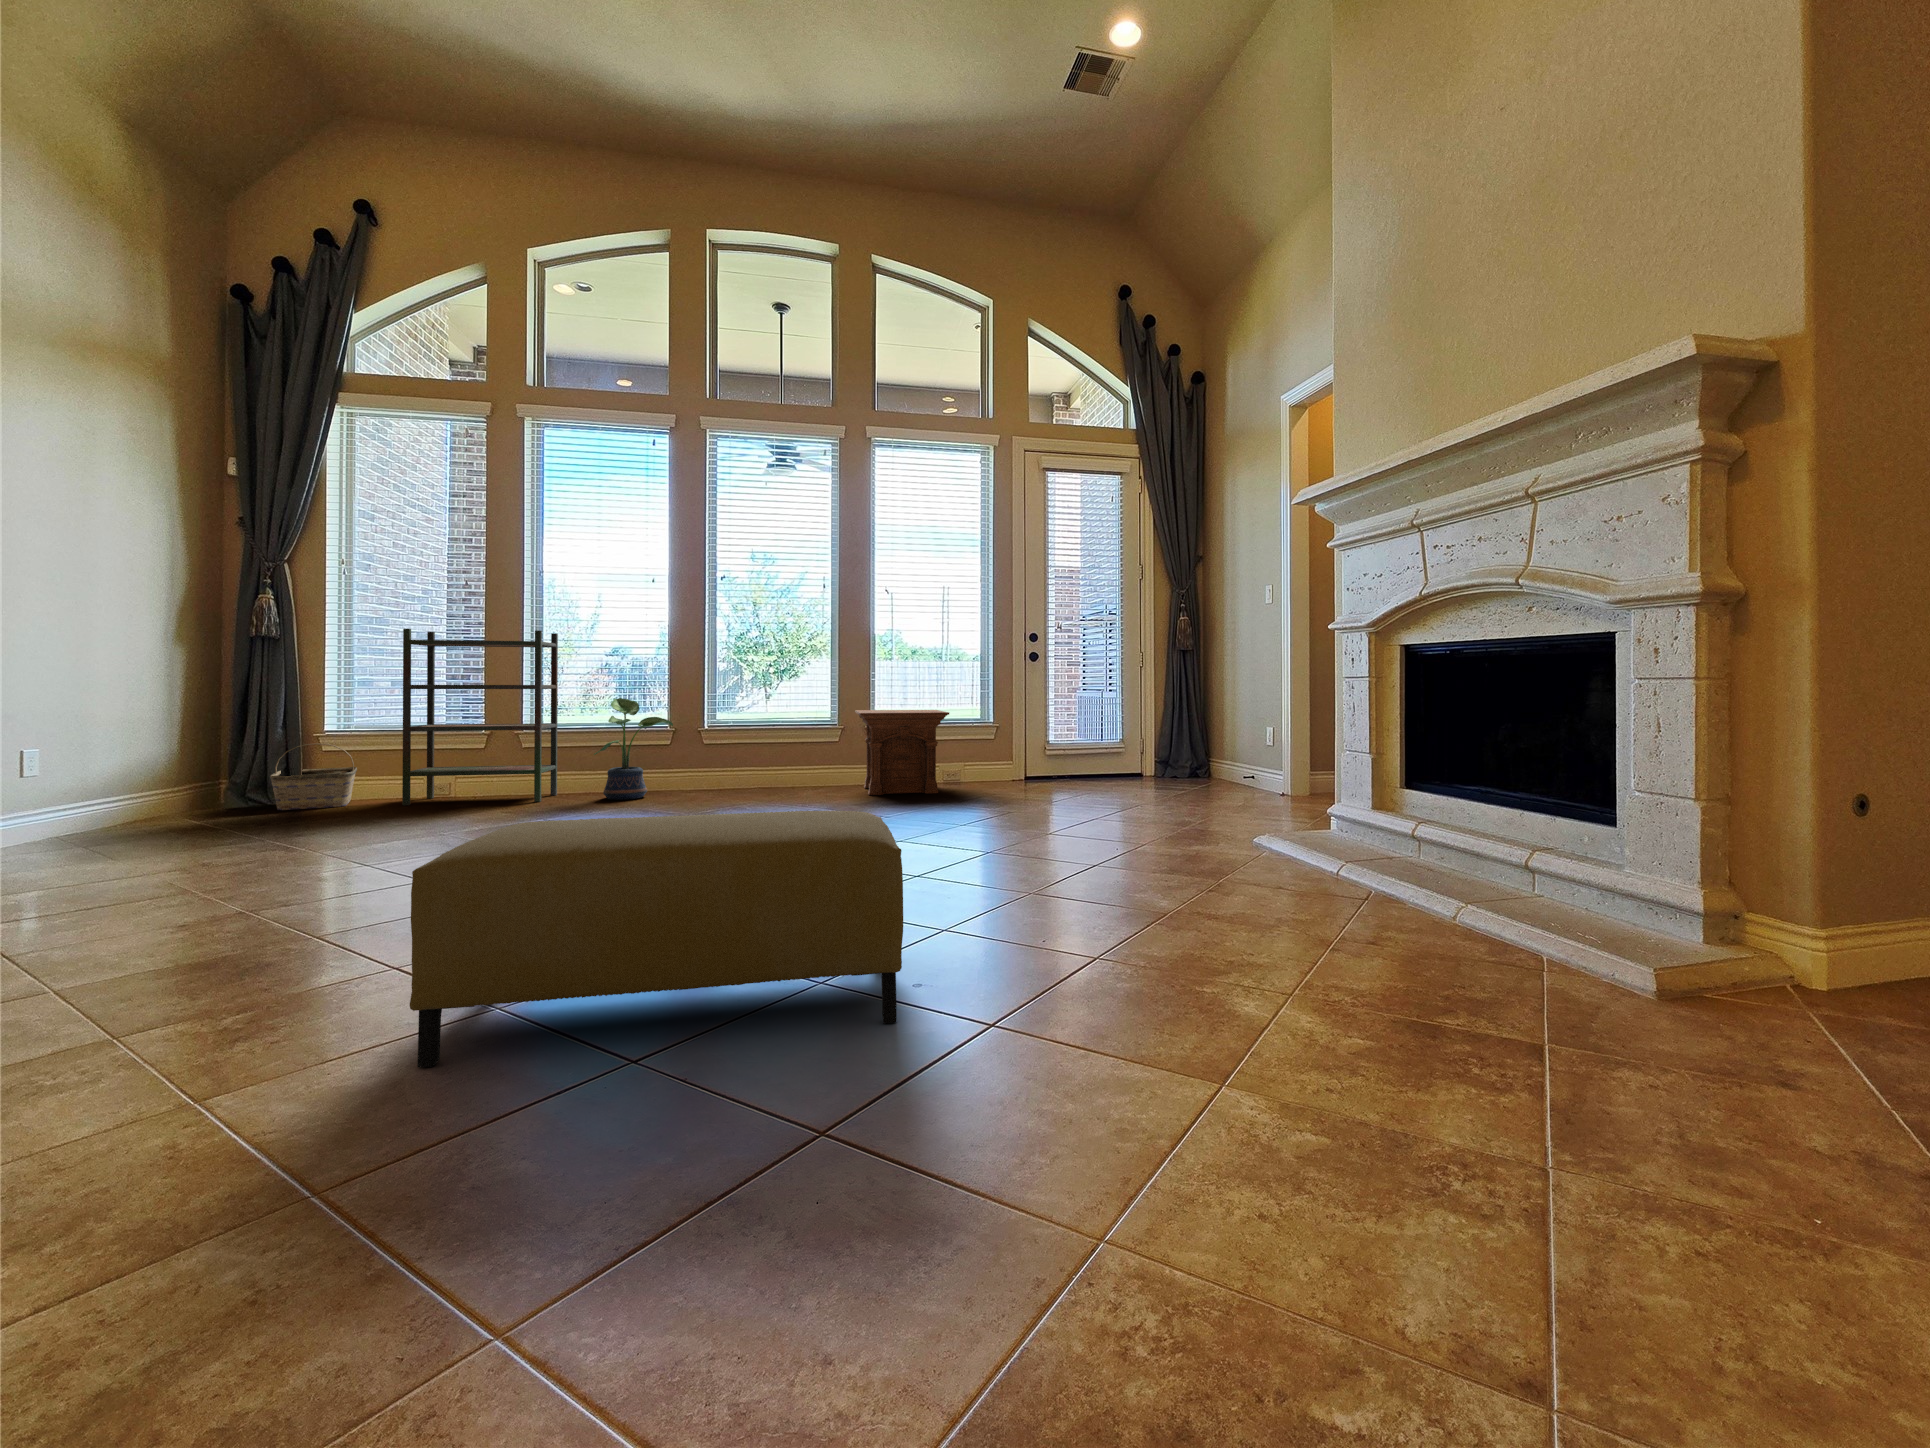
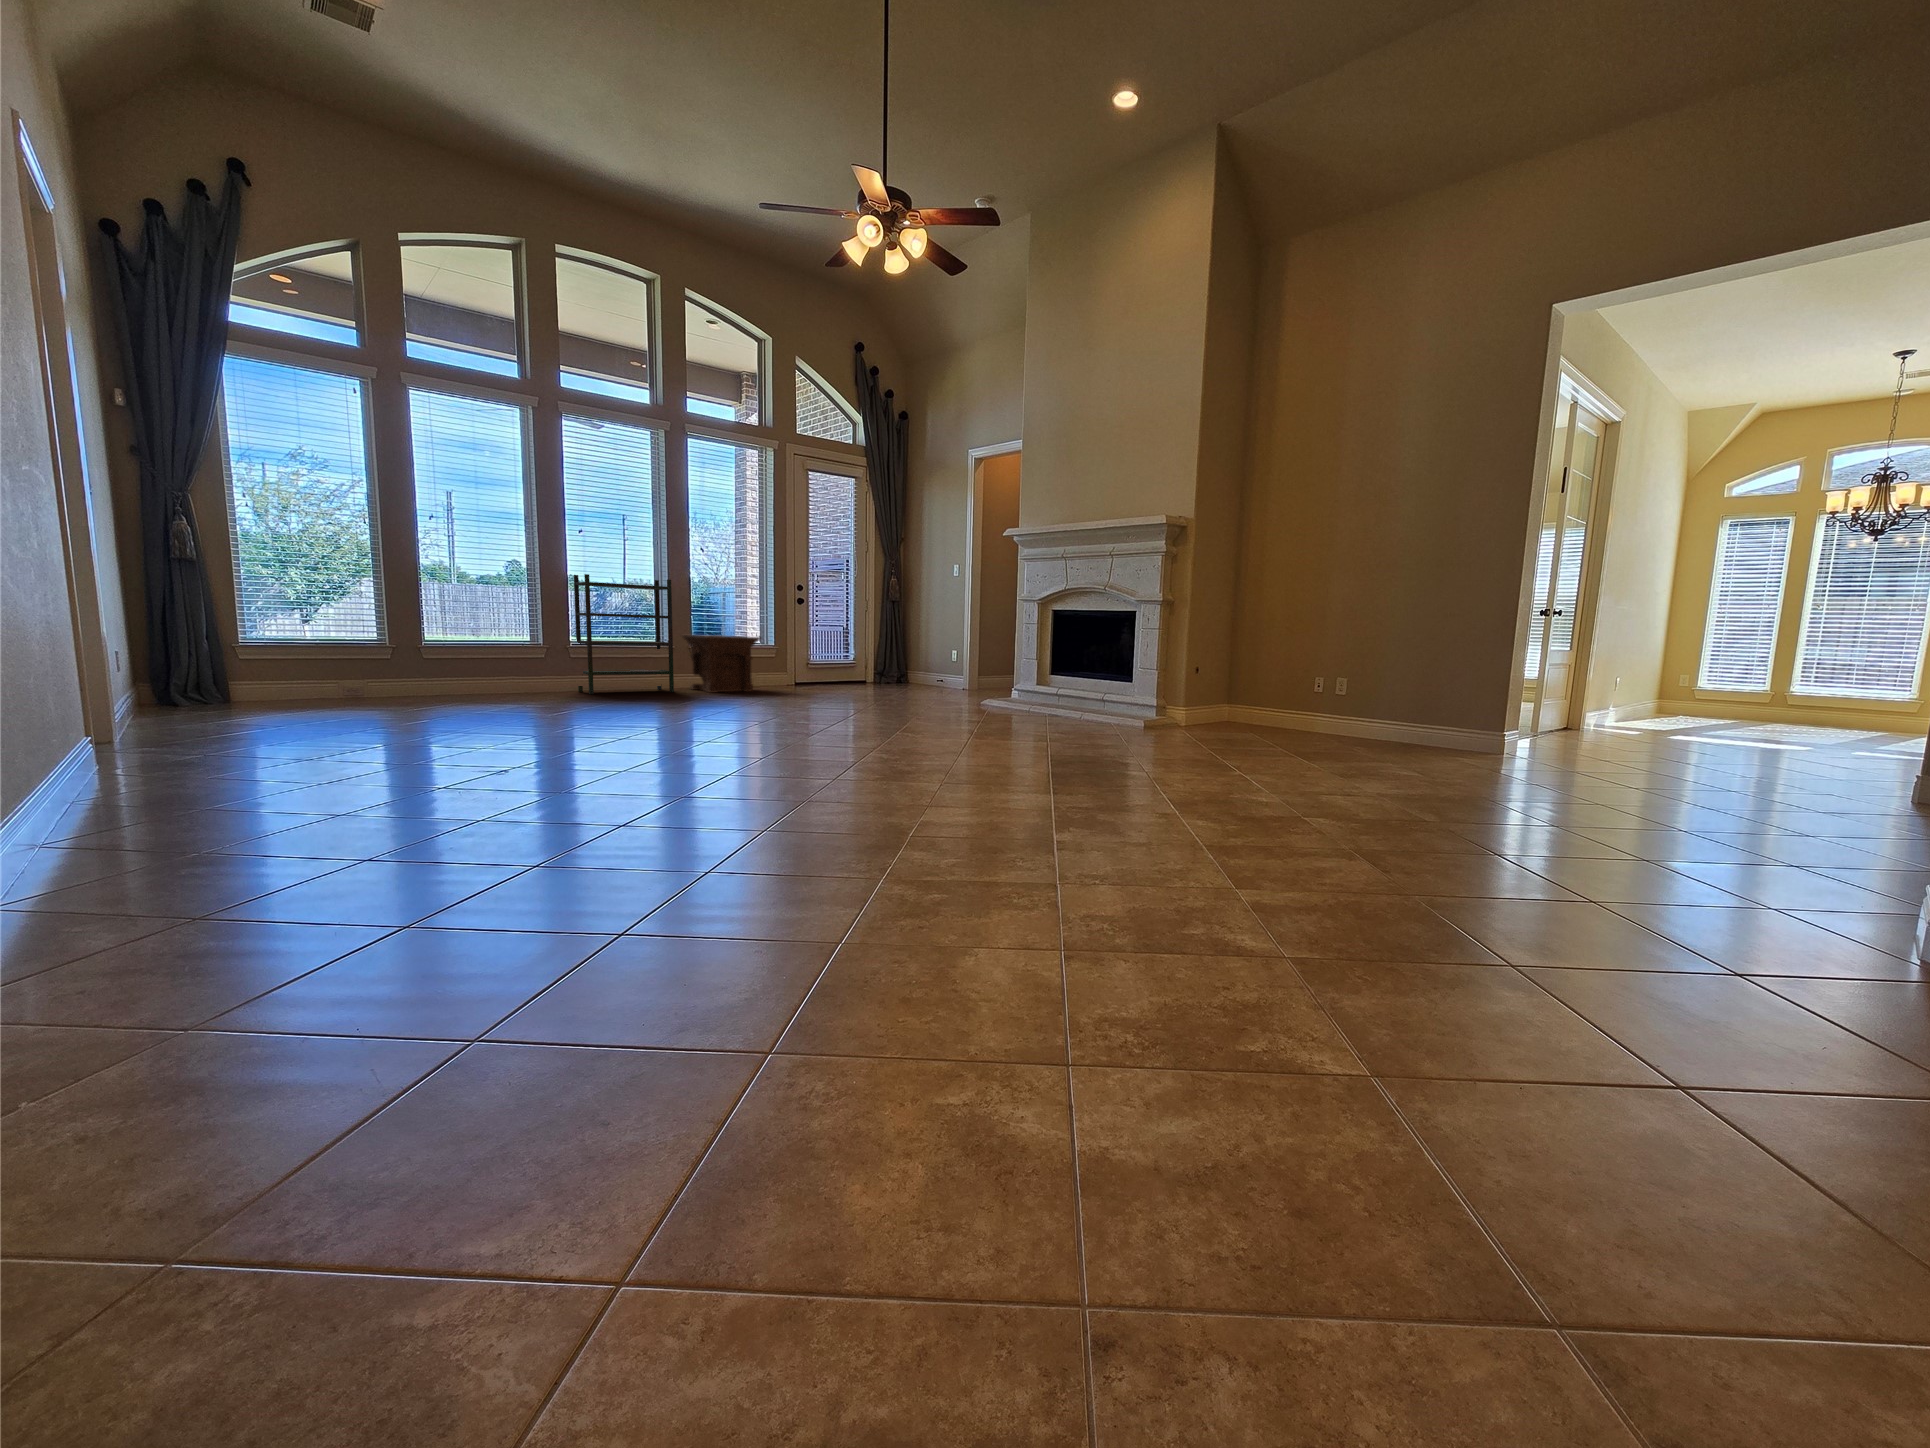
bookshelf: present [402,629,558,806] -> present [574,574,674,694]
potted plant: present [594,698,673,800] -> none [498,620,556,696]
basket: present [270,744,357,810] -> none [205,651,292,705]
ottoman: present [410,811,903,1067] -> none [771,673,943,750]

